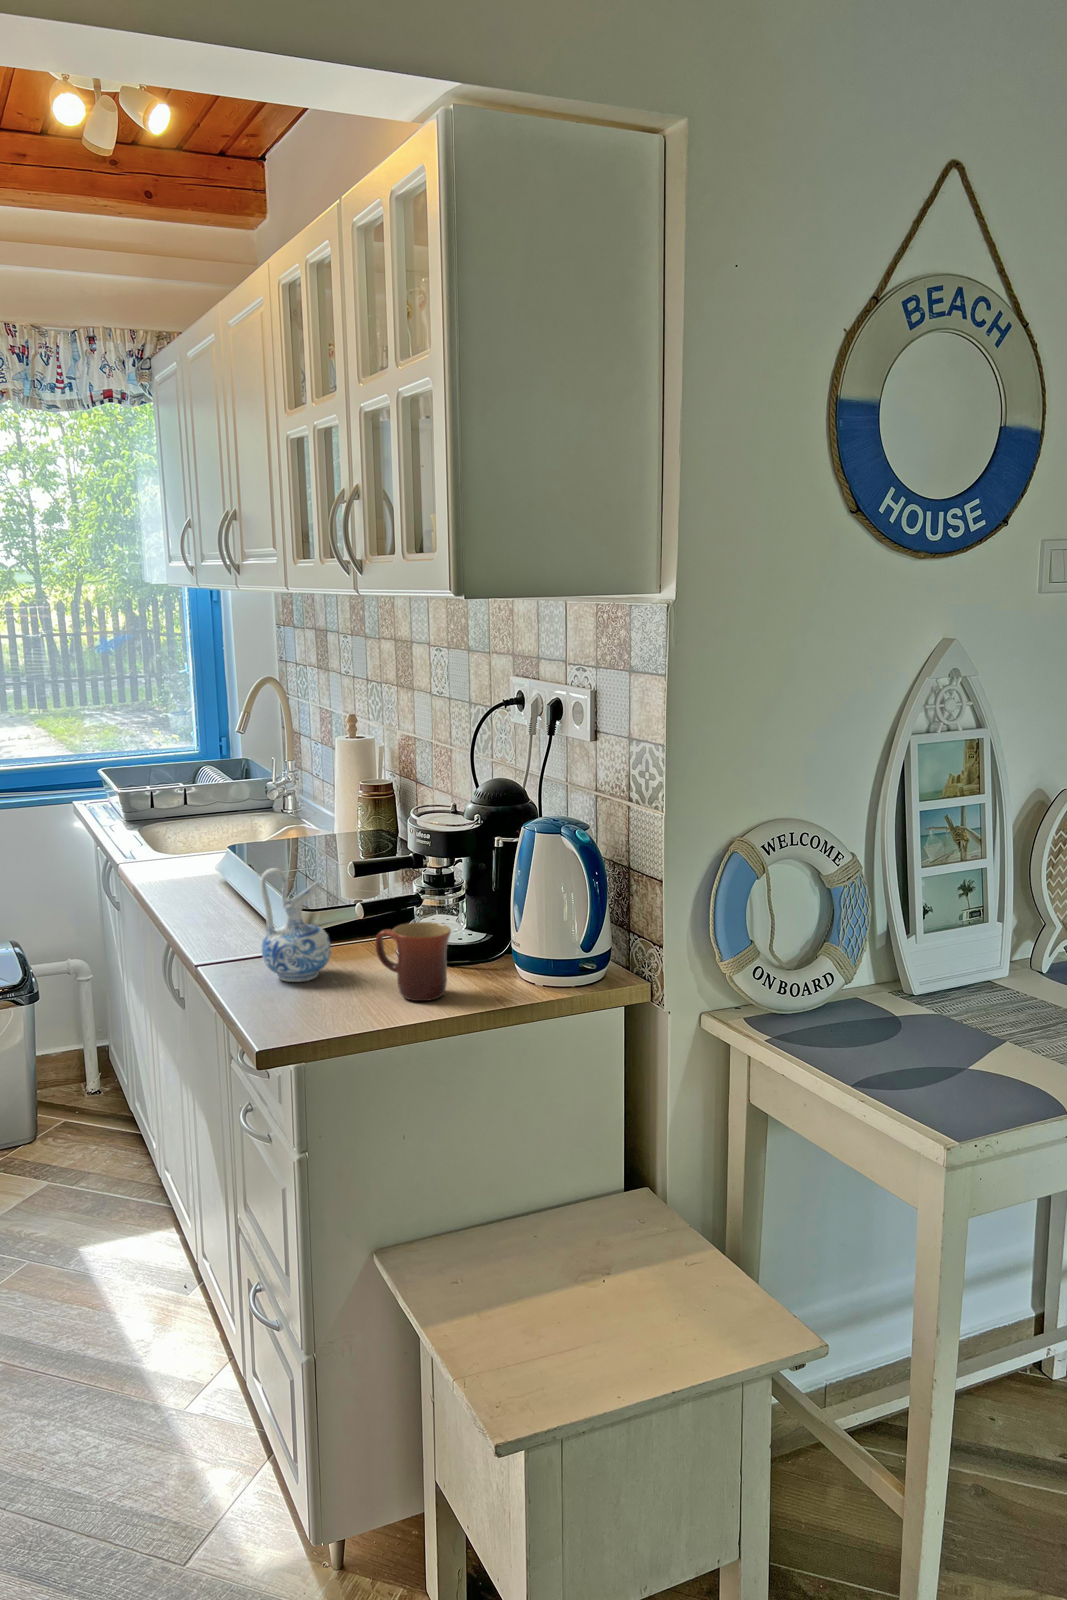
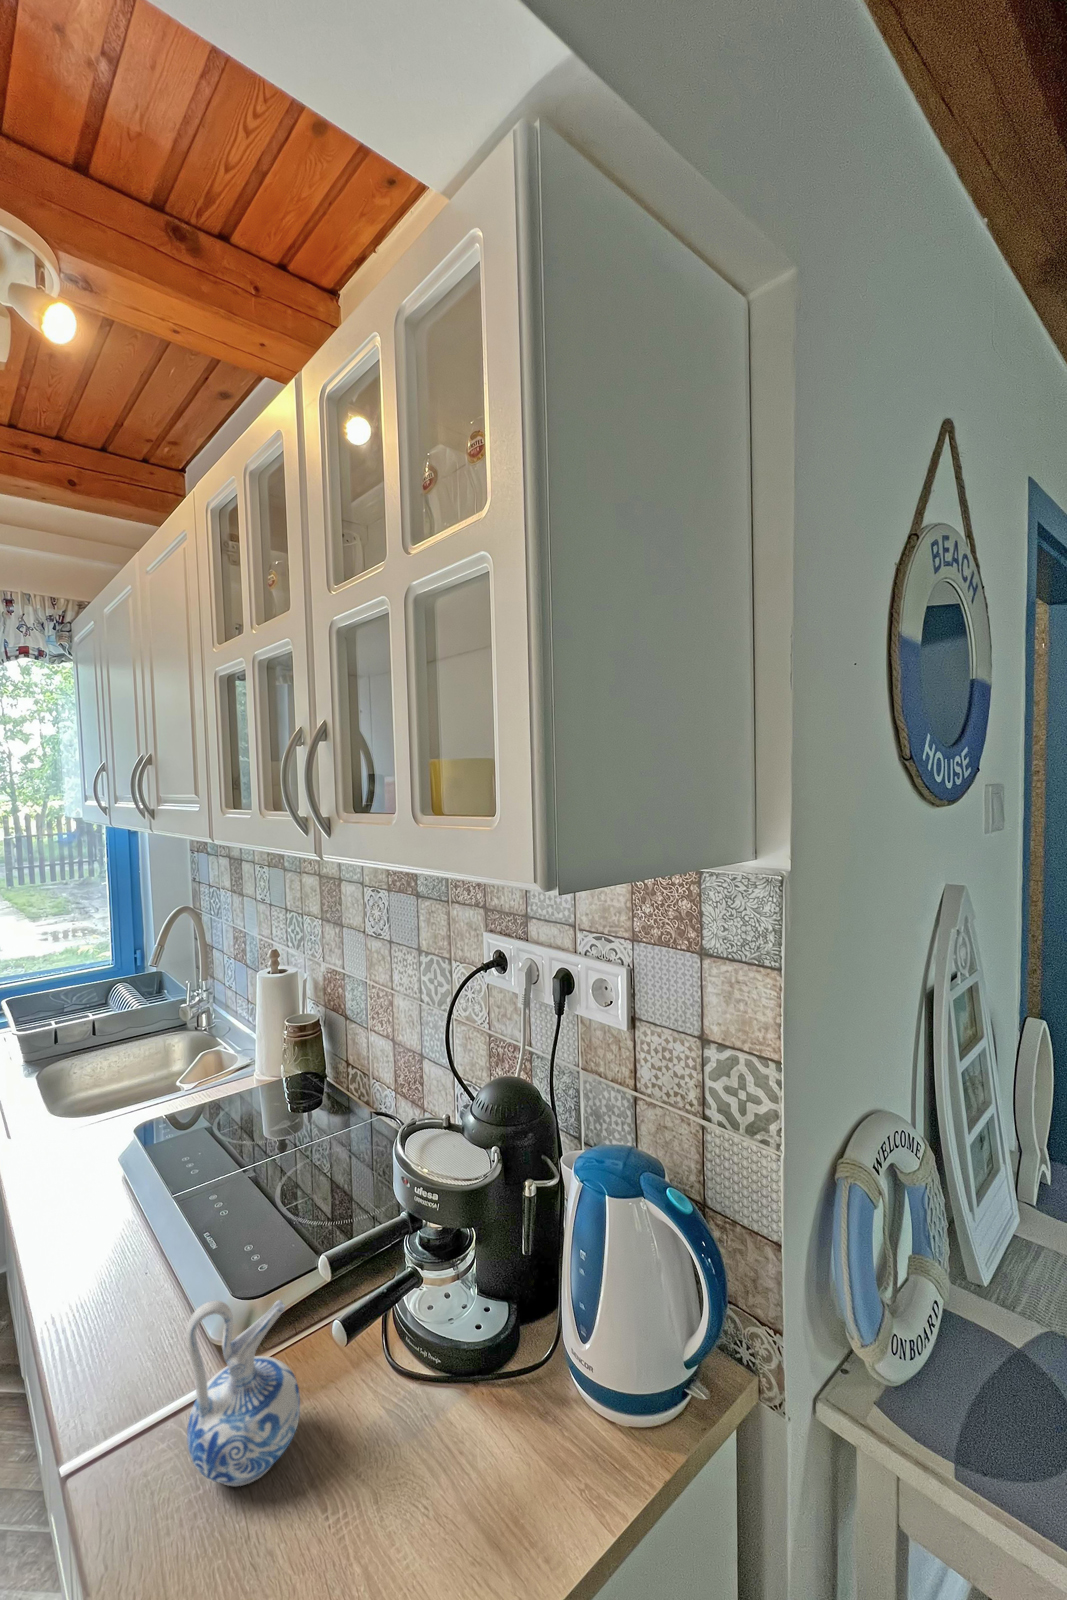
mug: present [375,922,451,1001] -> none [384,1356,507,1526]

